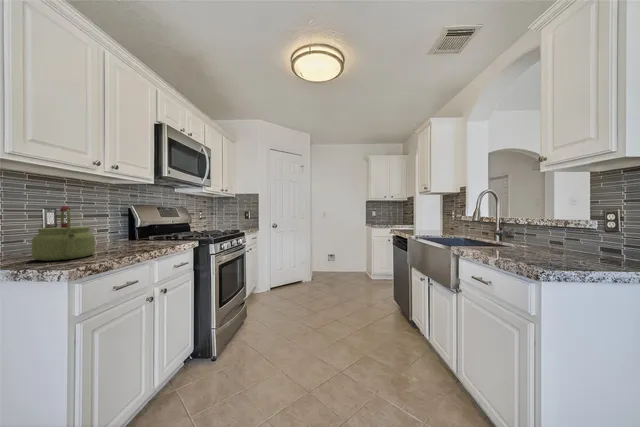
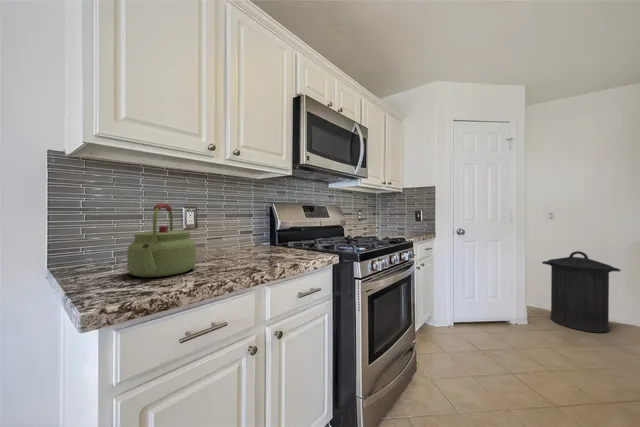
trash can: none [319,234,352,278] -> present [542,251,621,333]

